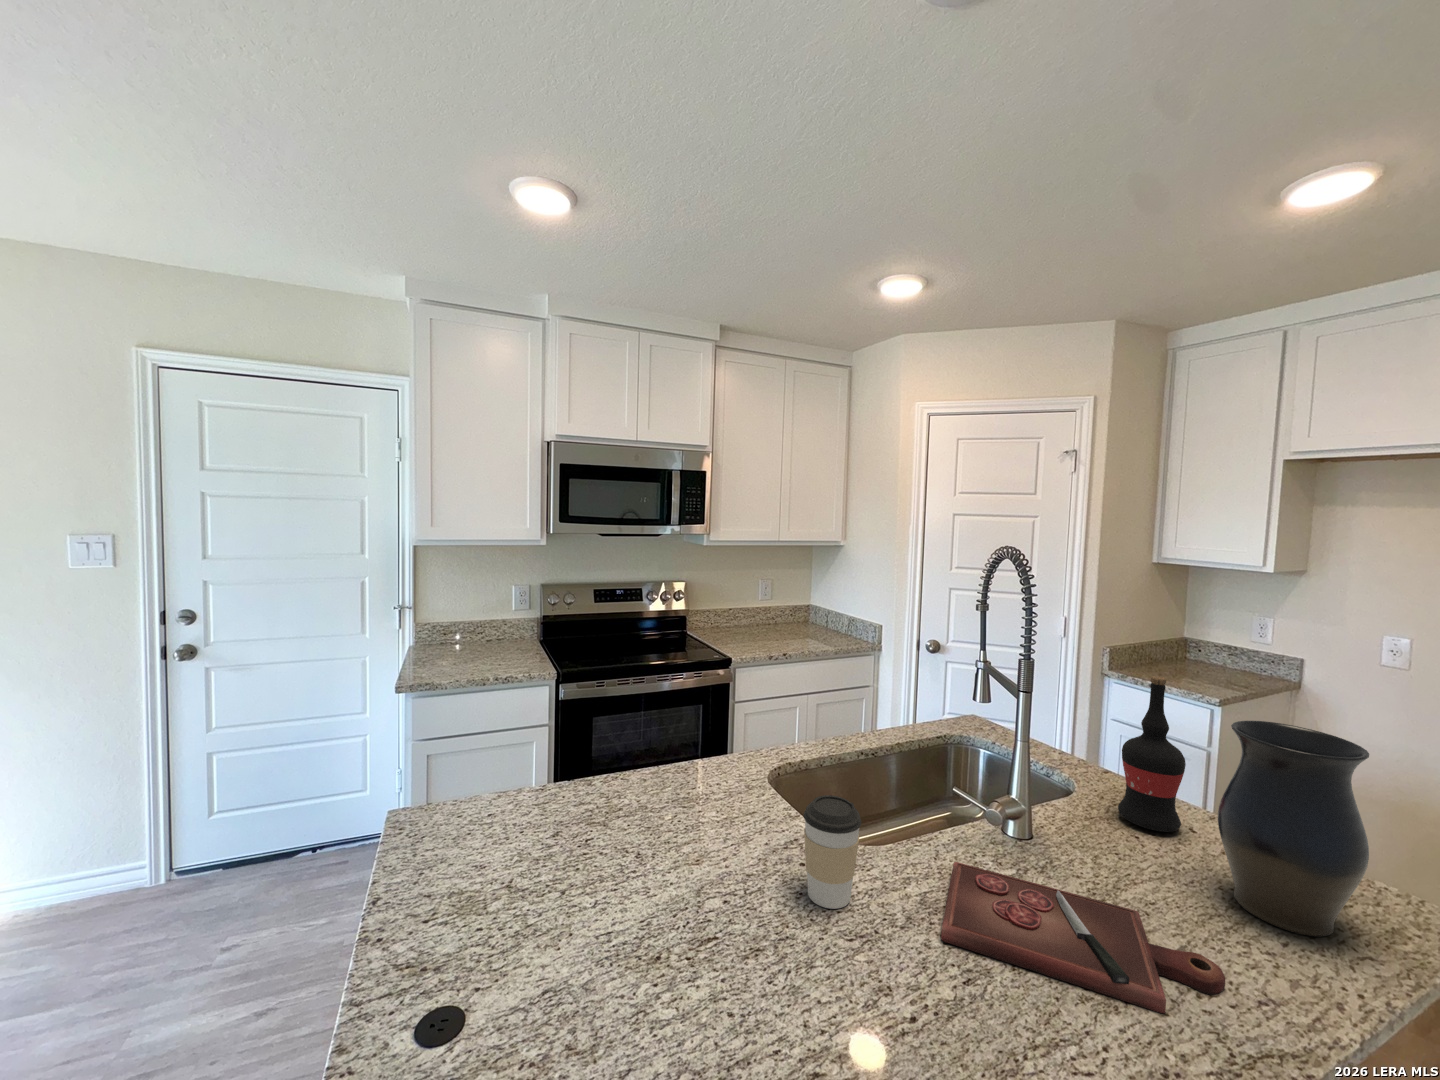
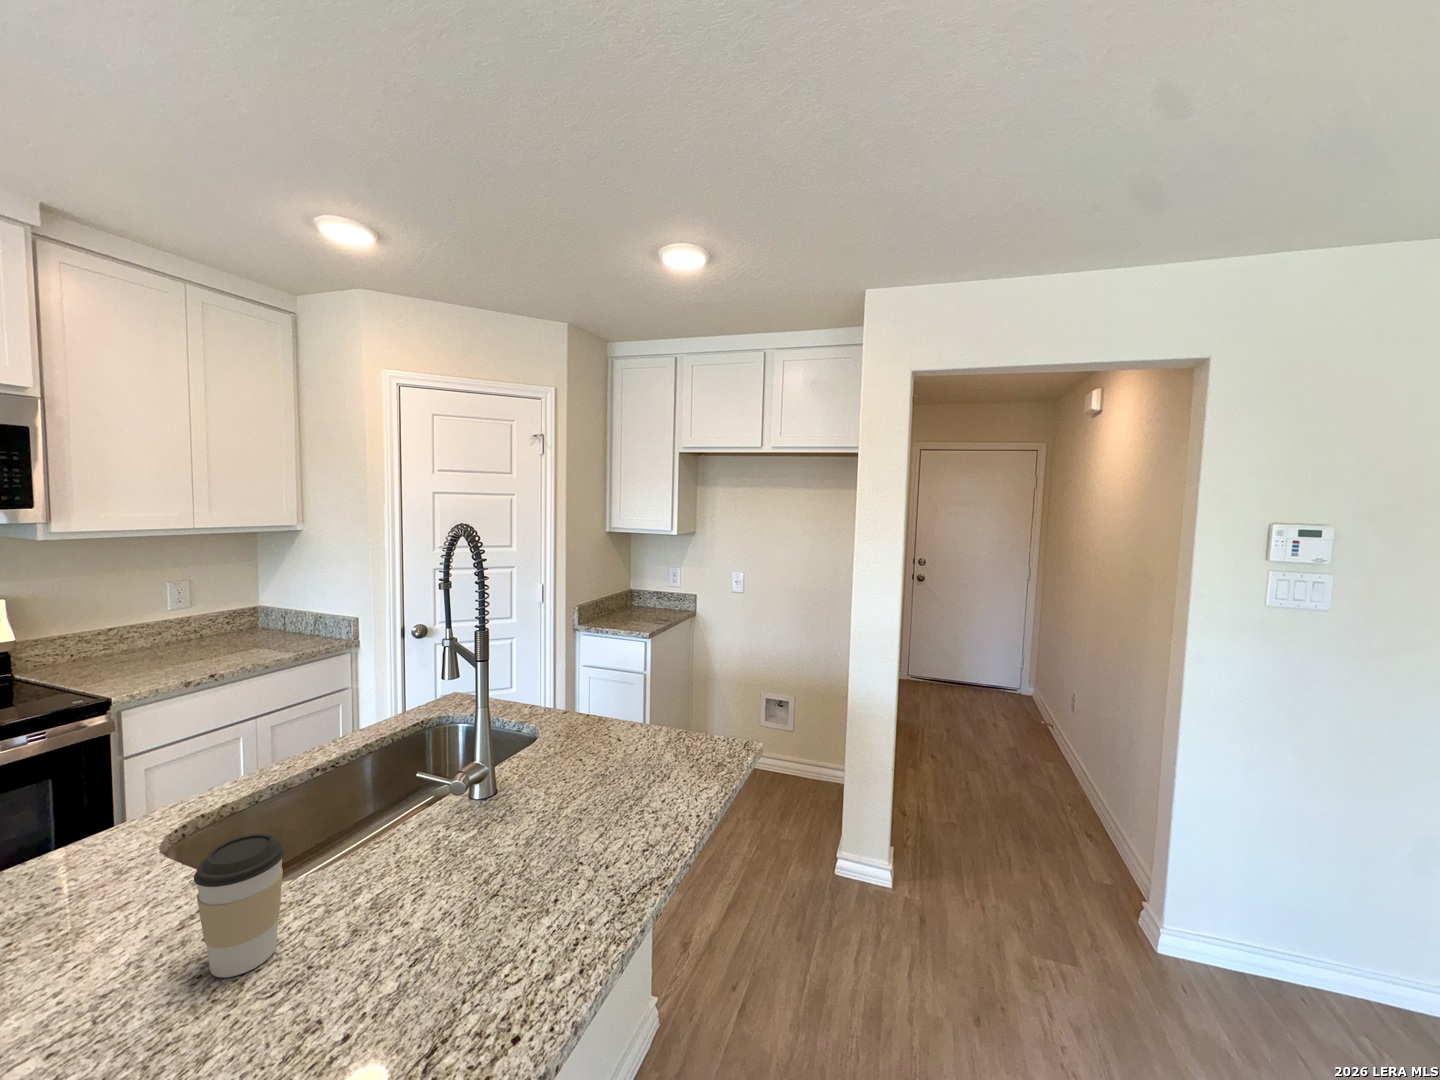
wine bottle: present [1118,676,1186,832] -> none [569,624,612,750]
vase: present [1218,721,1369,936] -> none [628,643,708,791]
cutting board: present [941,862,1225,1013] -> none [389,822,628,937]

